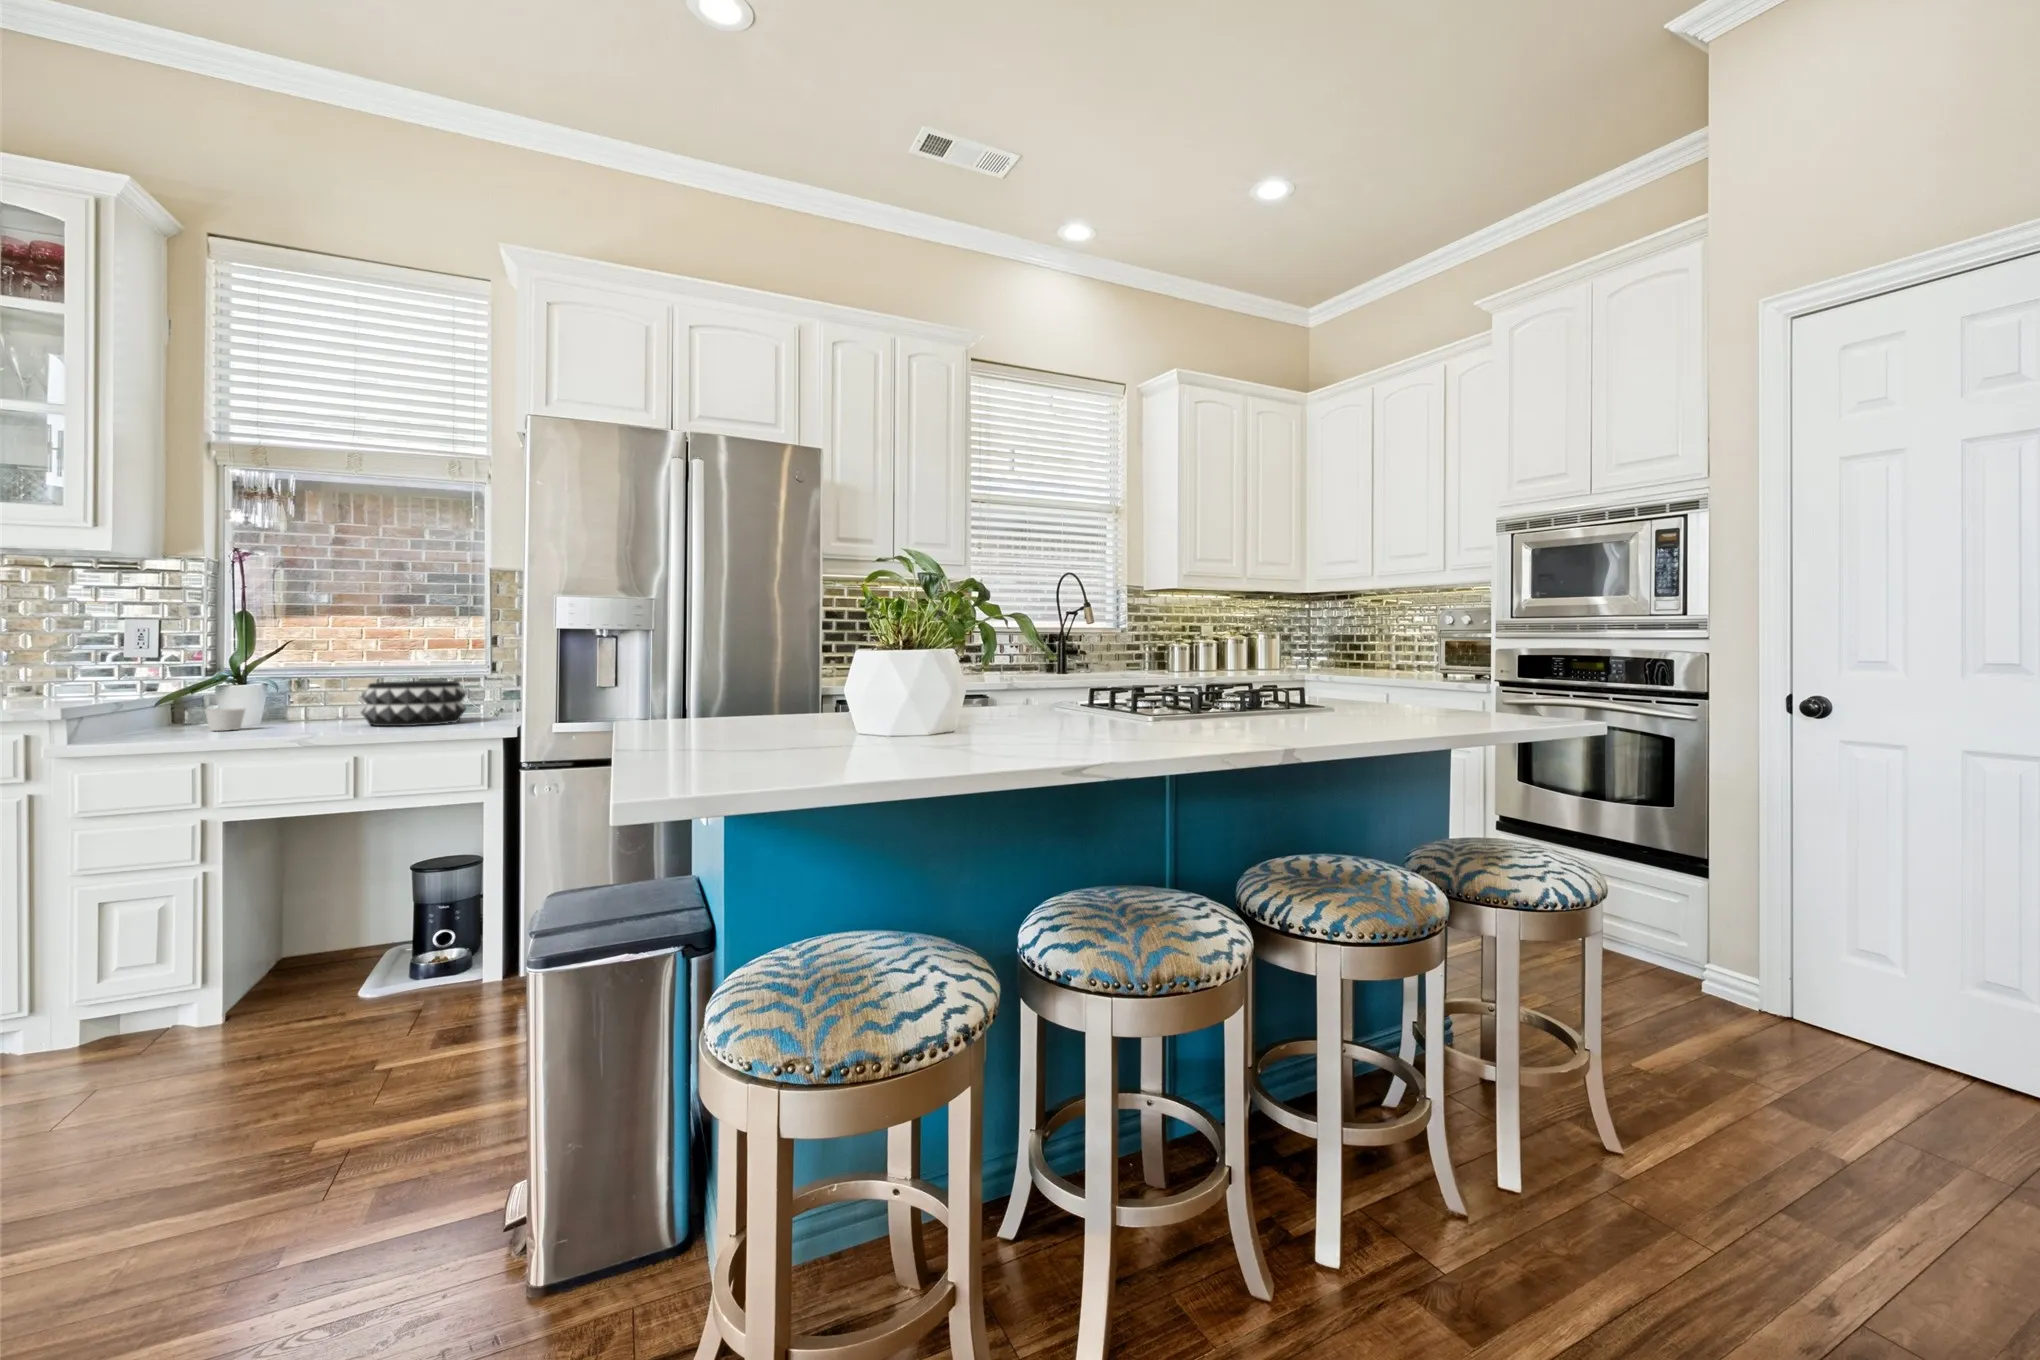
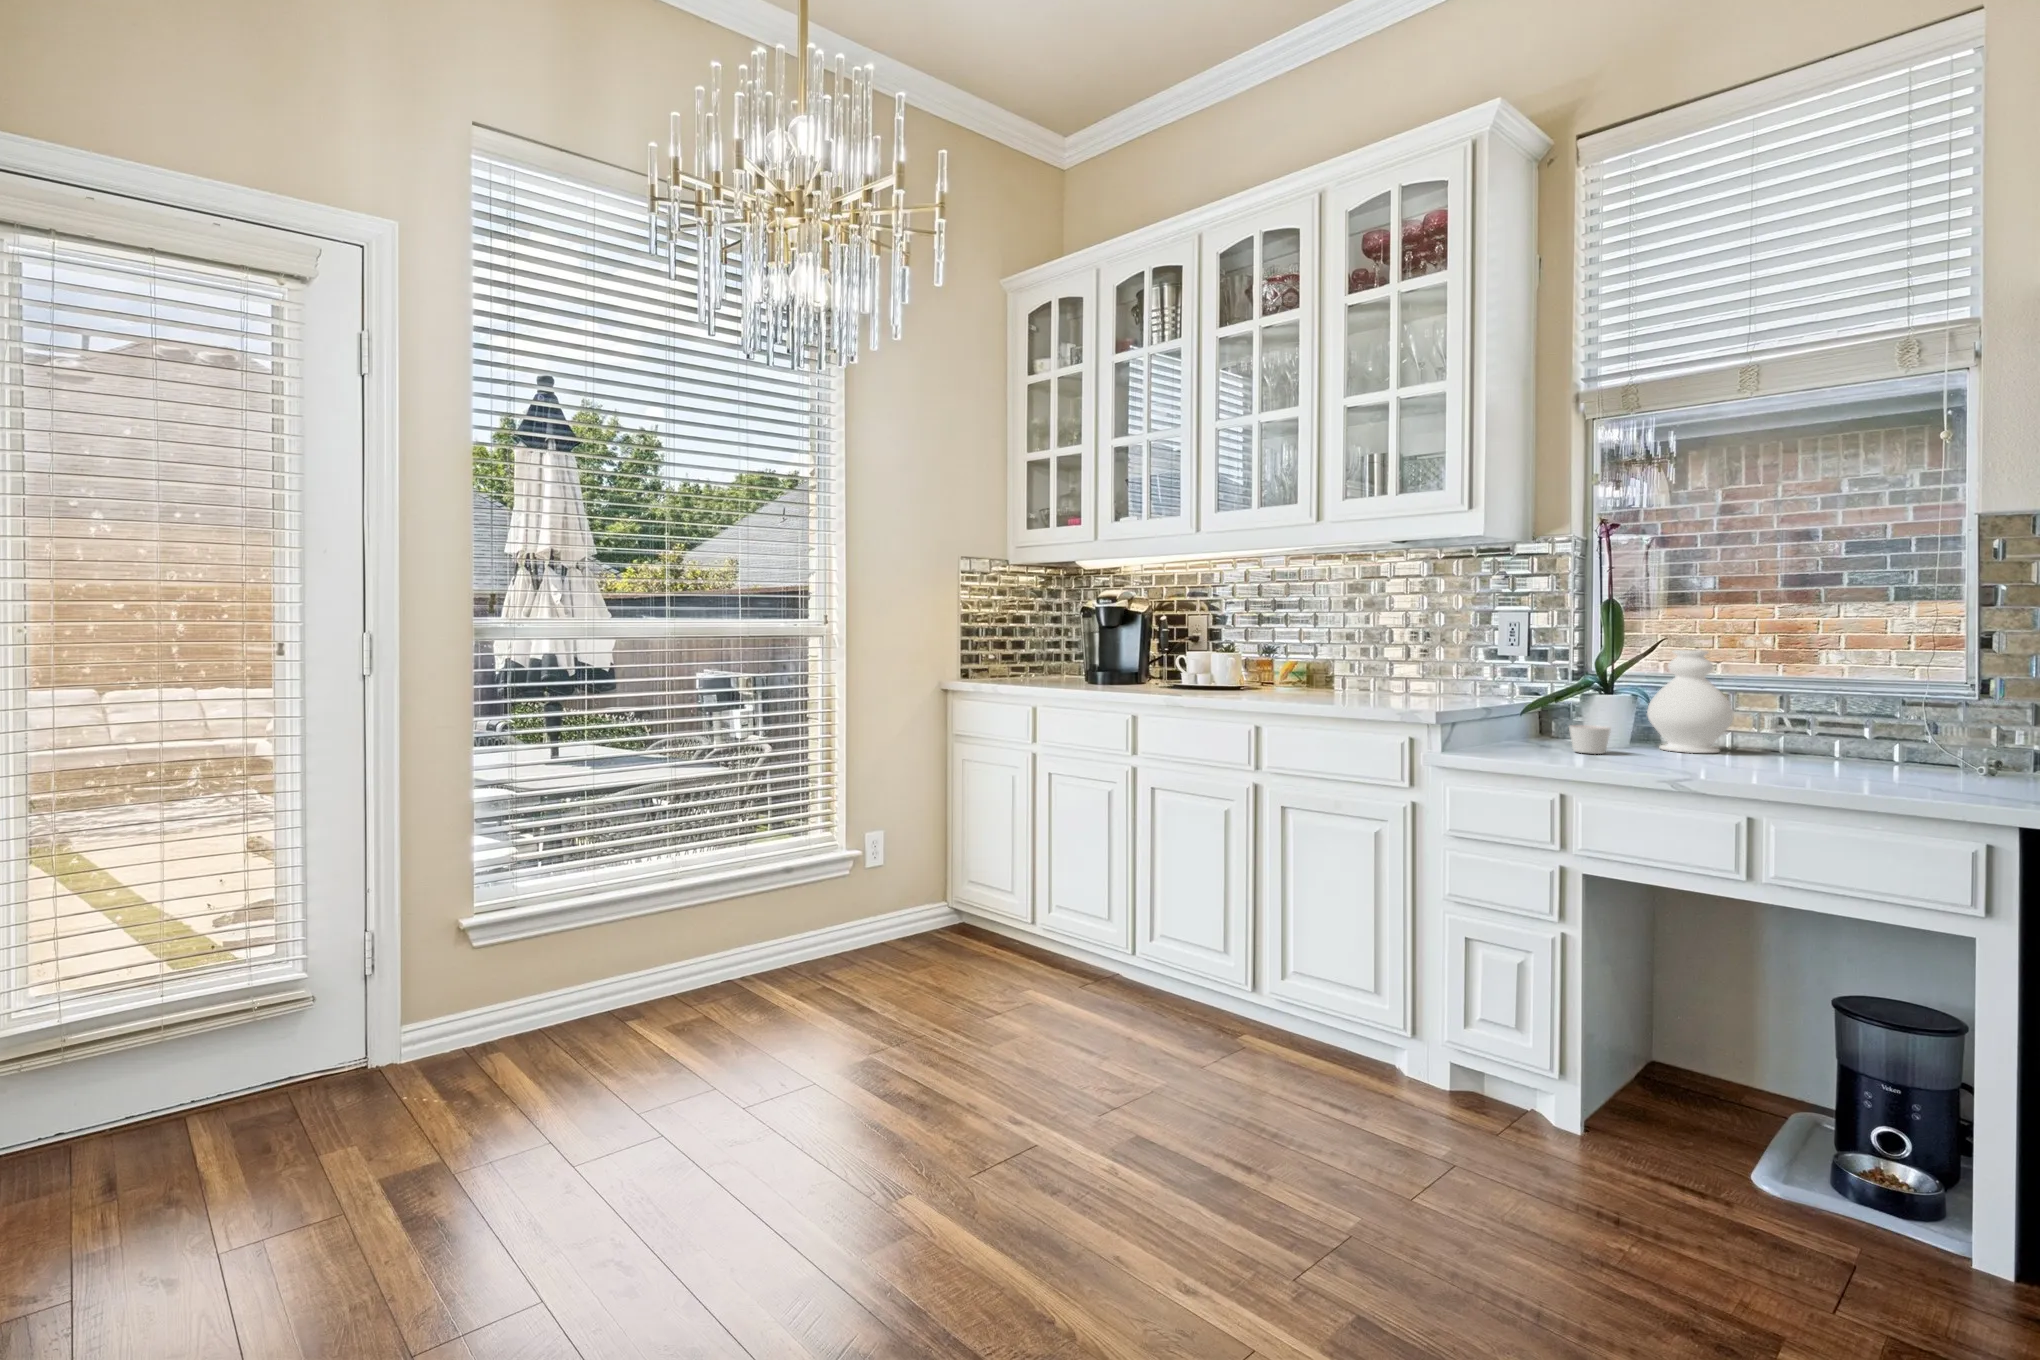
decorative vase: none [277,648,347,723] -> present [1647,650,1733,753]
decorative bowl: present [361,681,466,726] -> none [1751,705,1922,780]

